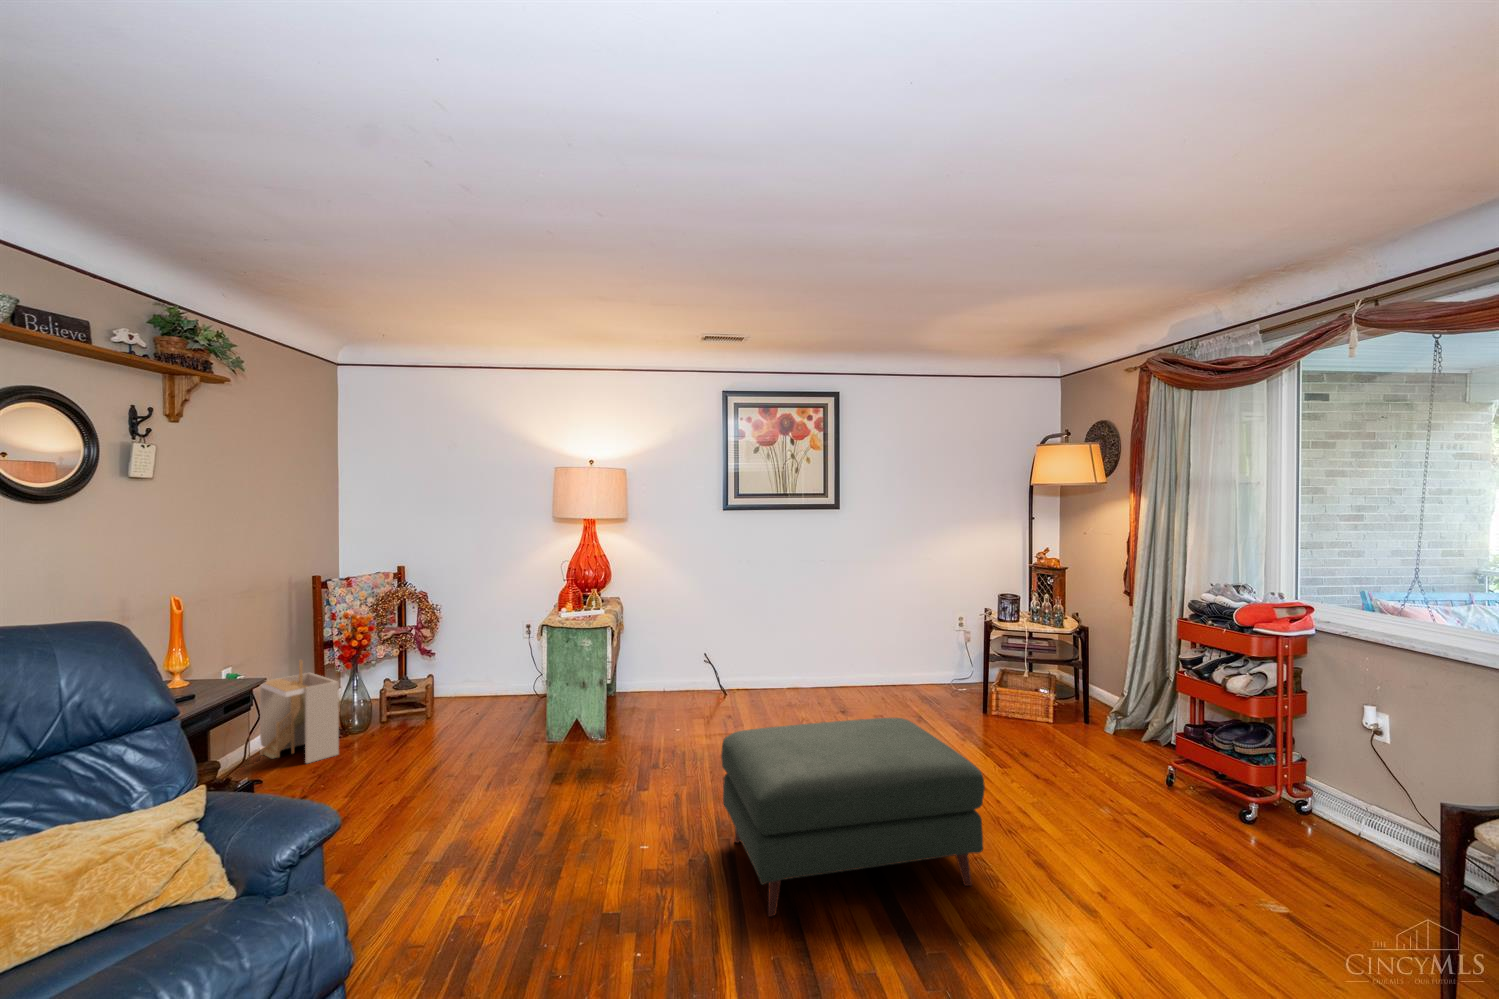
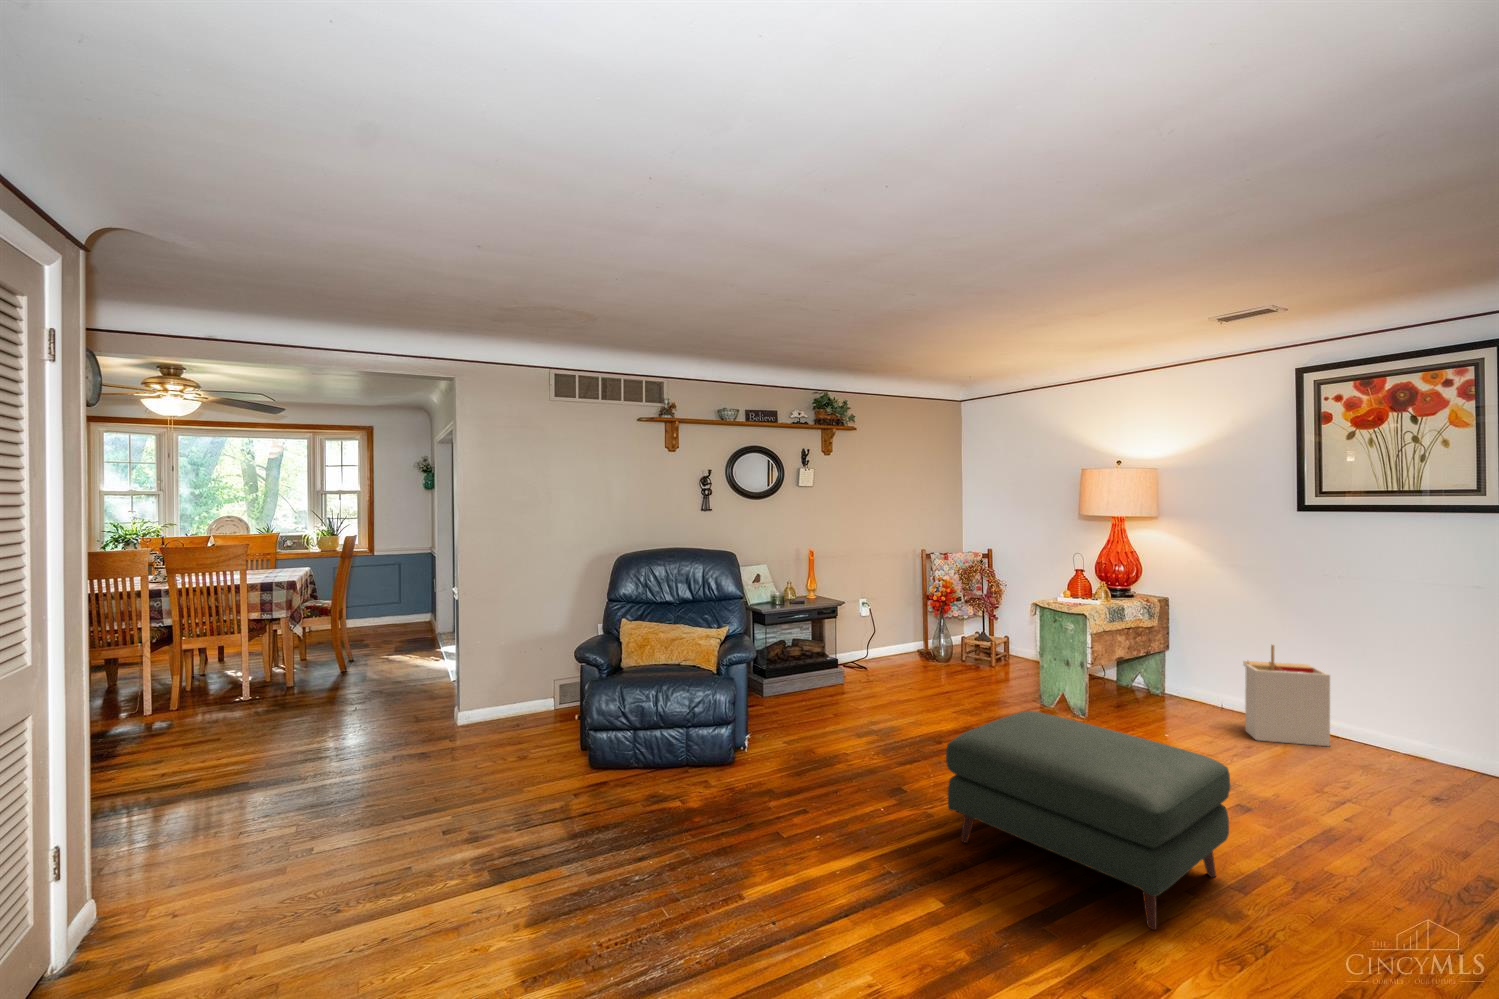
storage bin: present [260,660,339,764] -> present [1243,645,1330,746]

